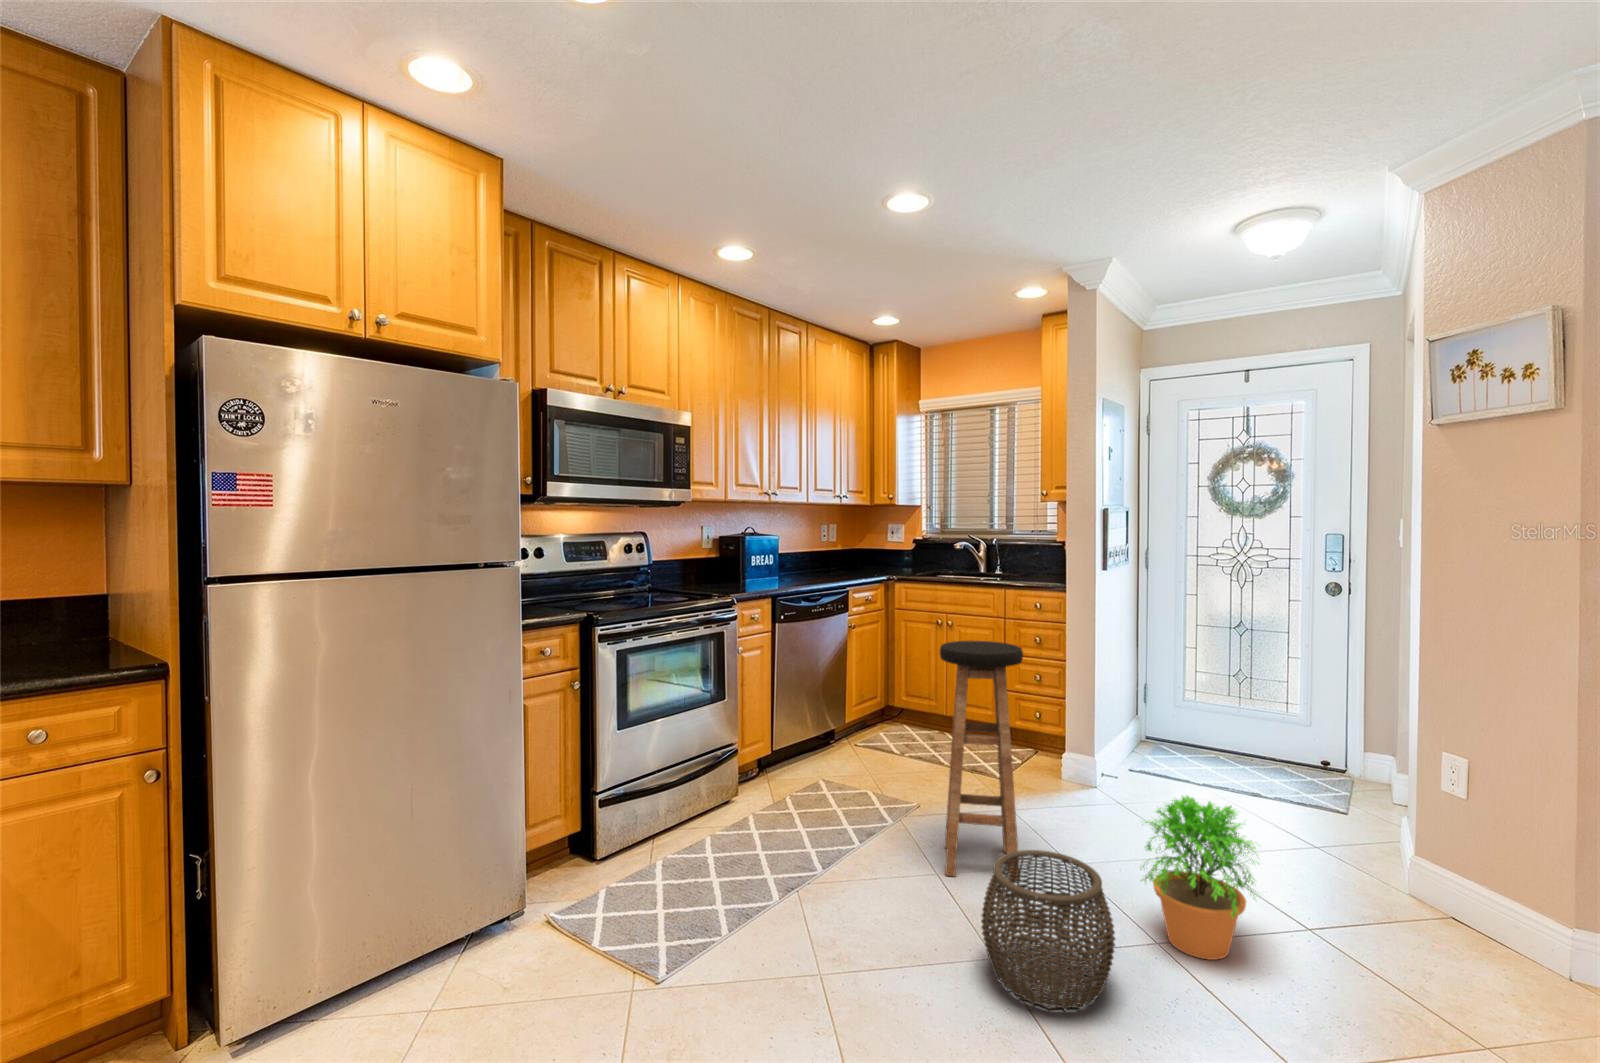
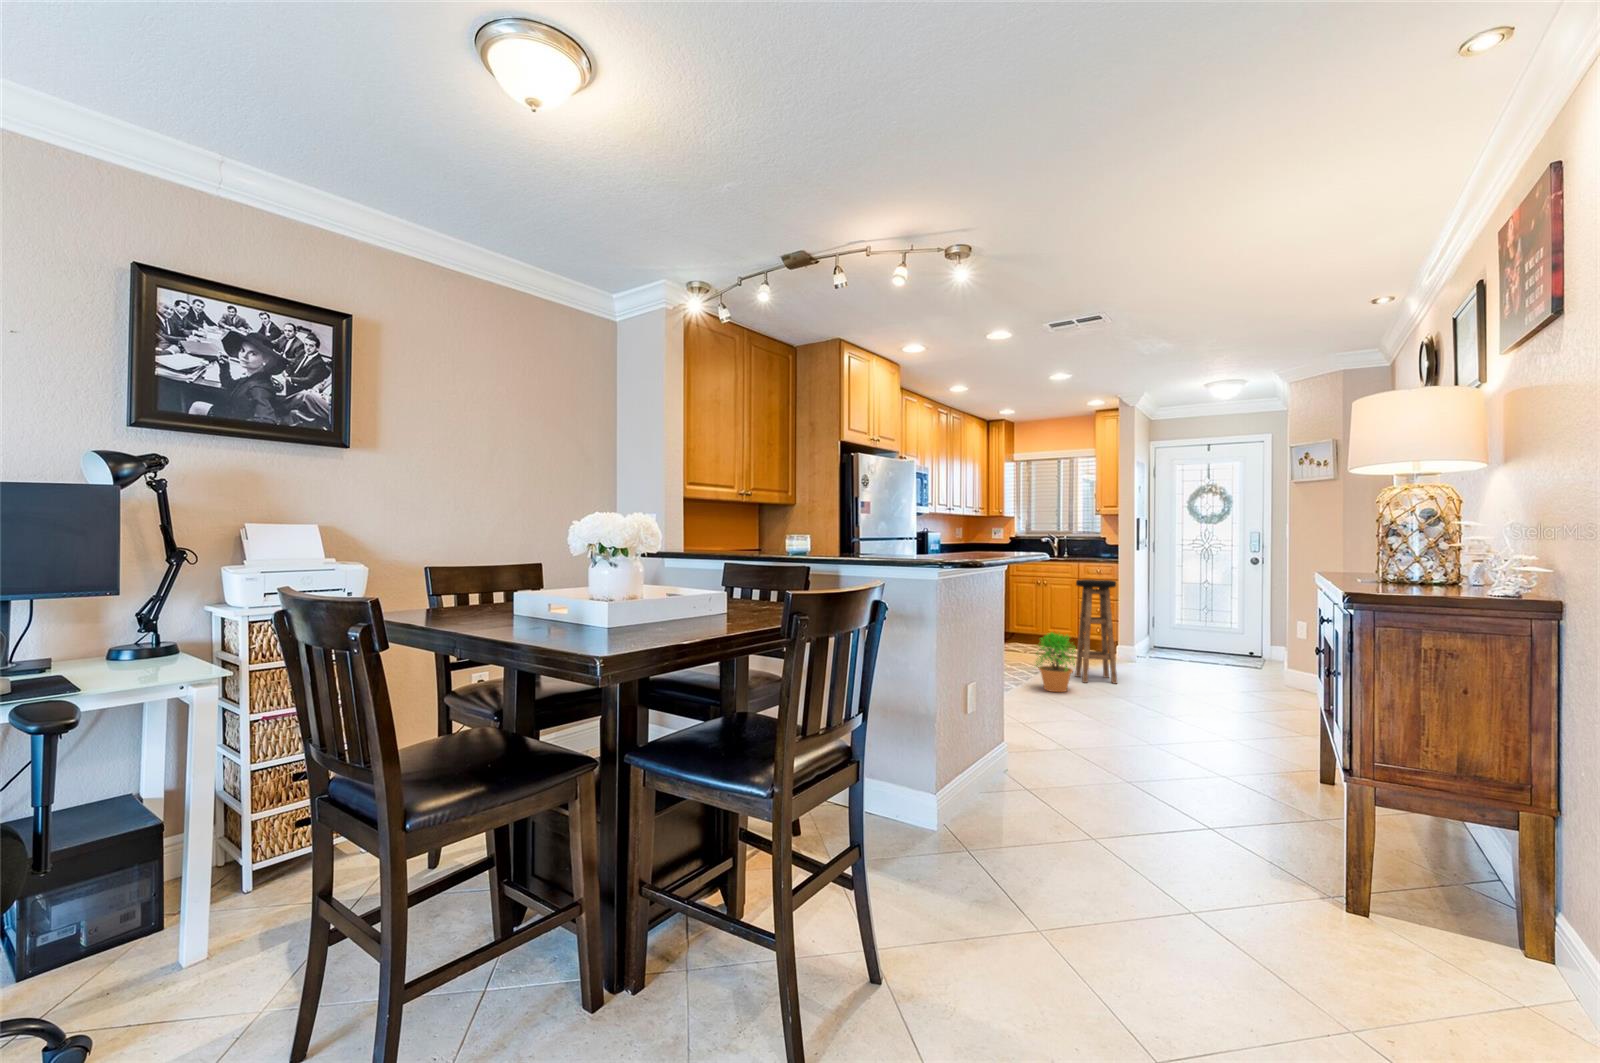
potted plant: present [1141,796,1259,960] -> present [1036,632,1075,692]
woven basket: present [981,850,1115,1010] -> none [1115,655,1171,705]

